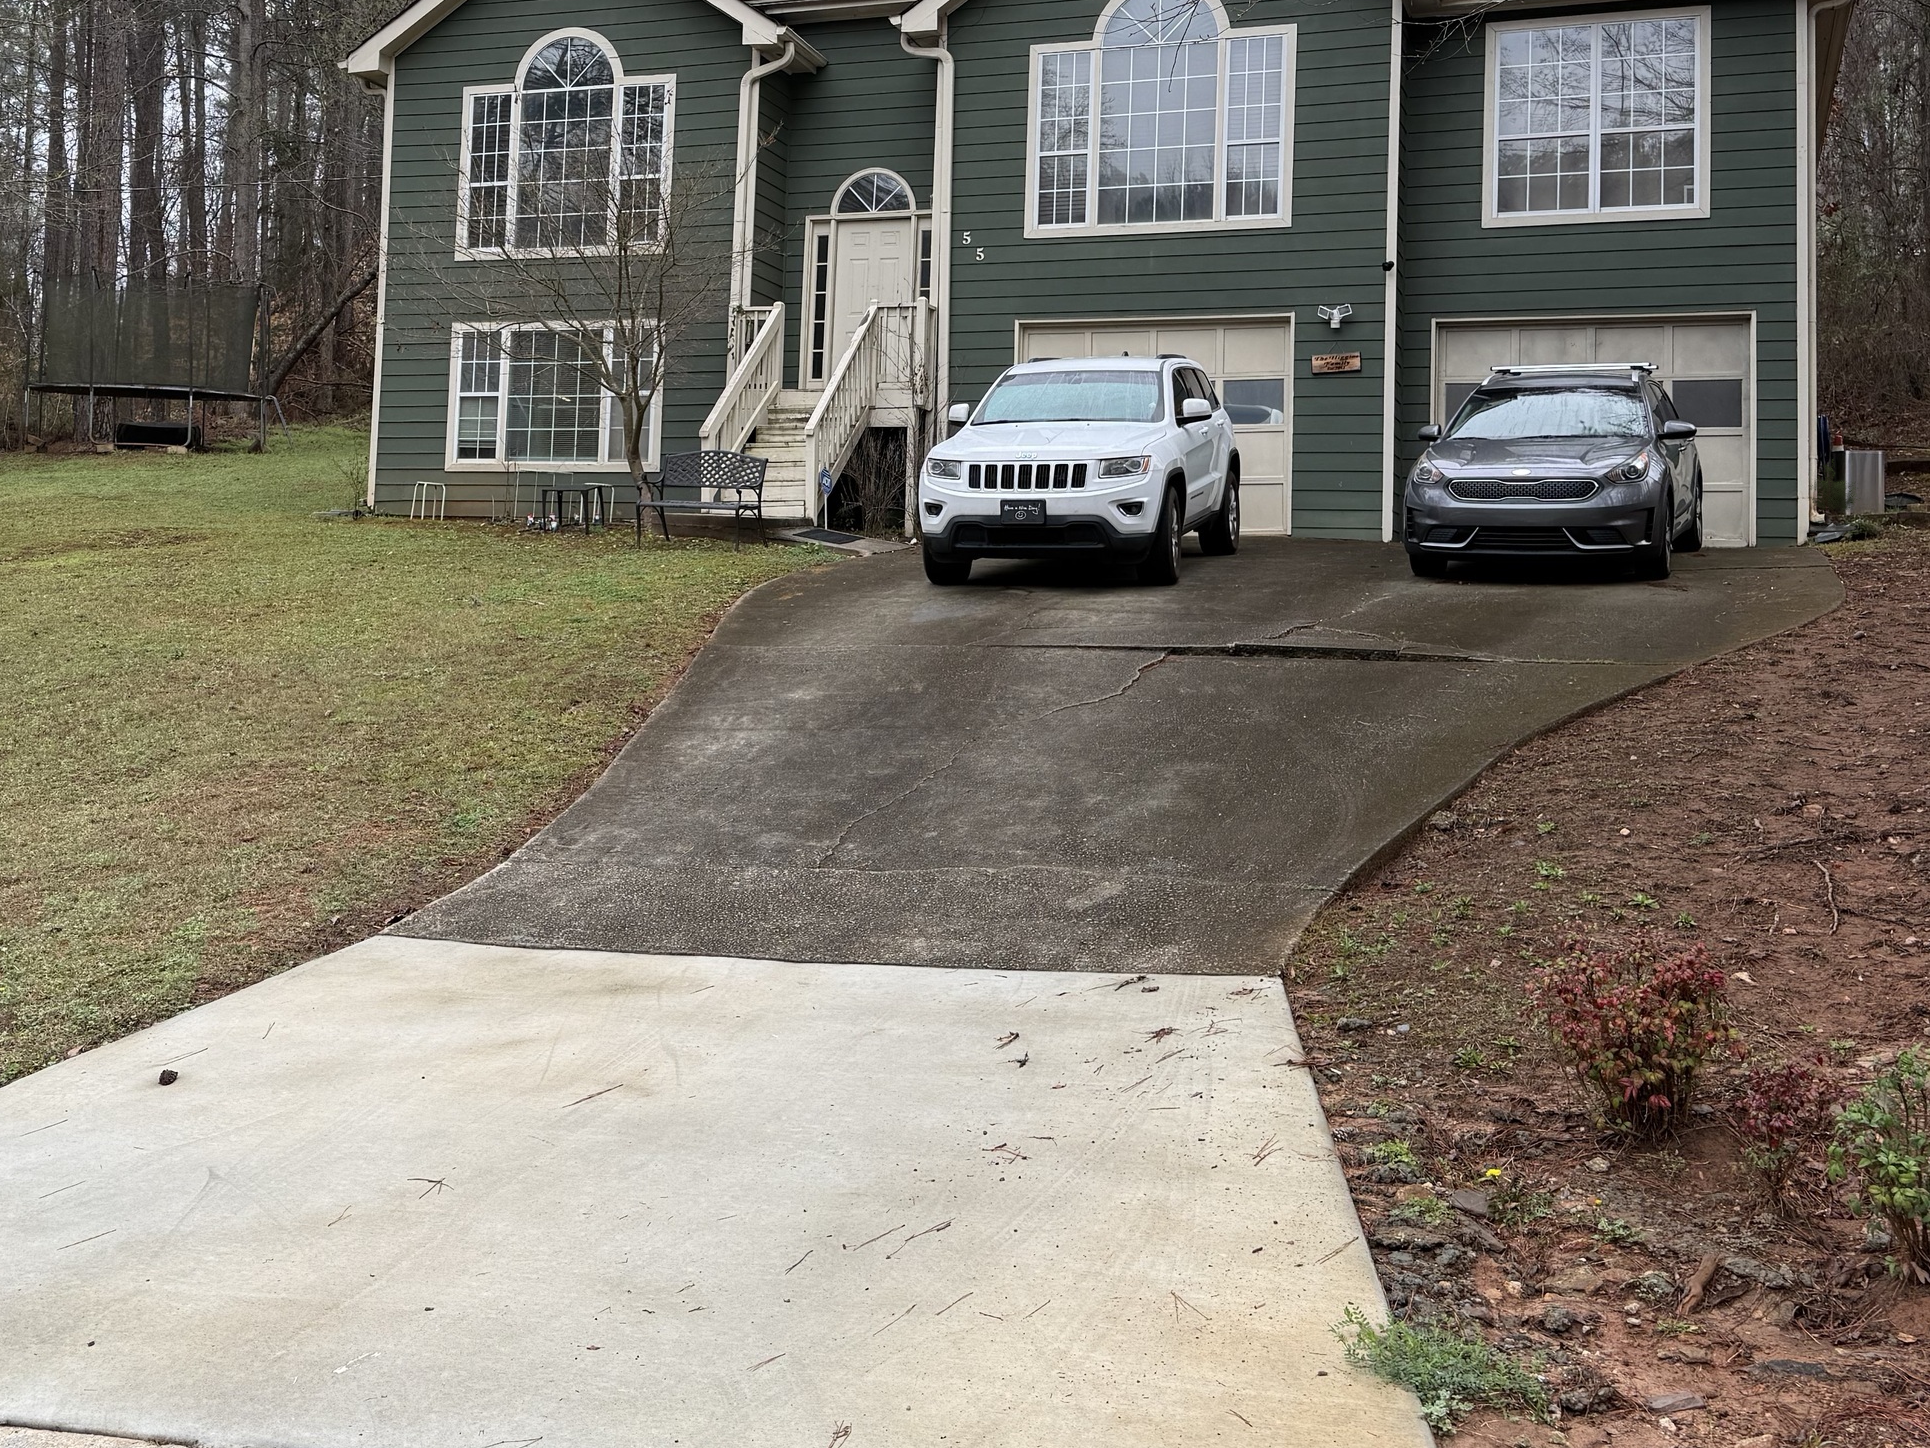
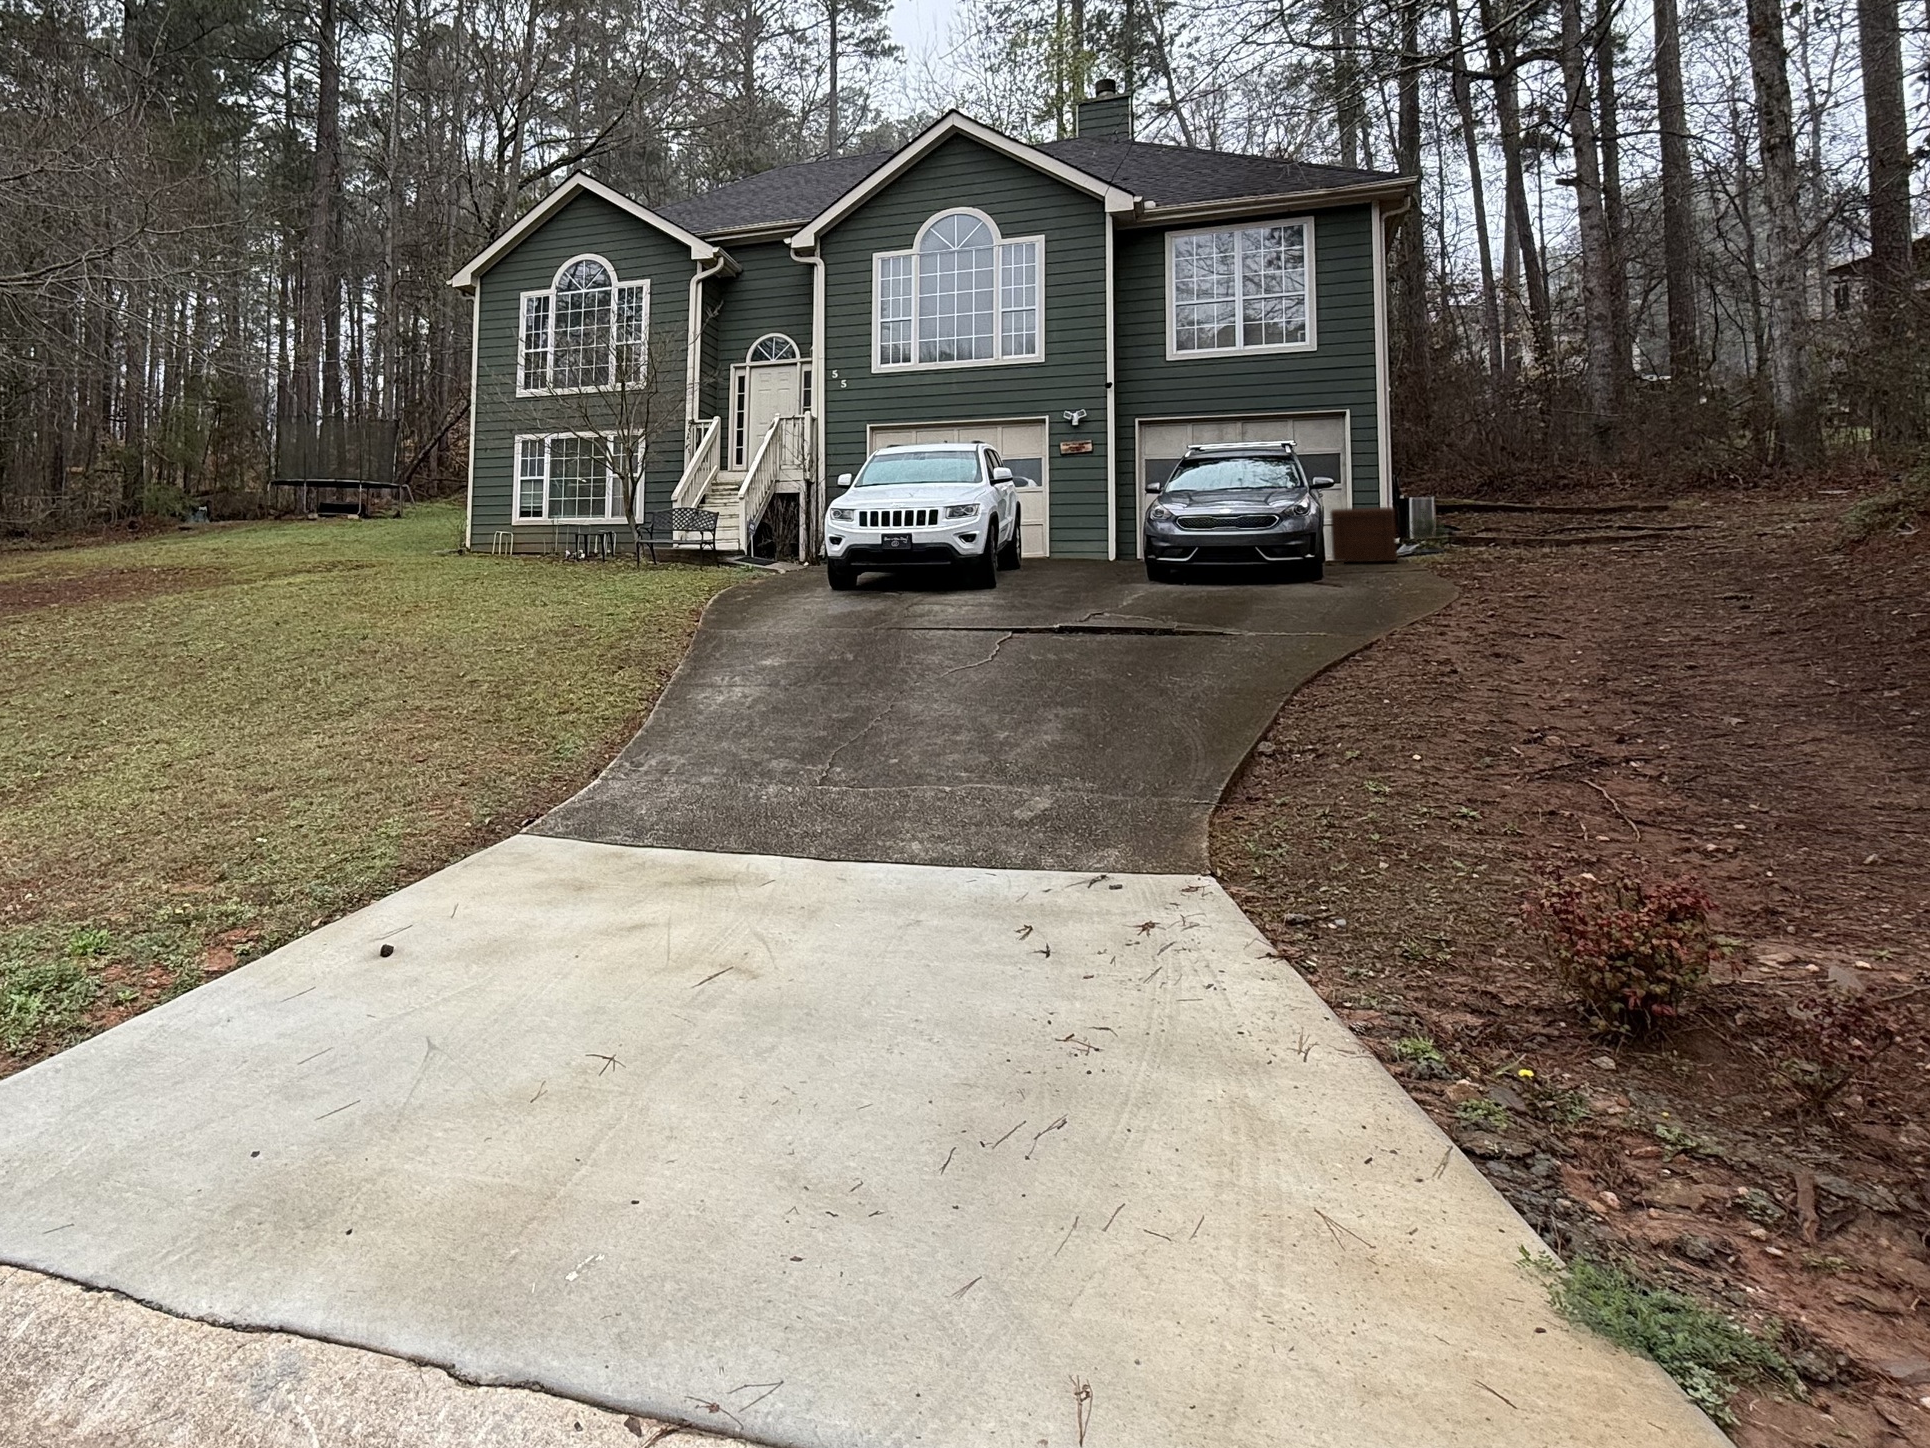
wooden crate: none [1685,464,1779,546] -> present [1330,507,1397,562]

